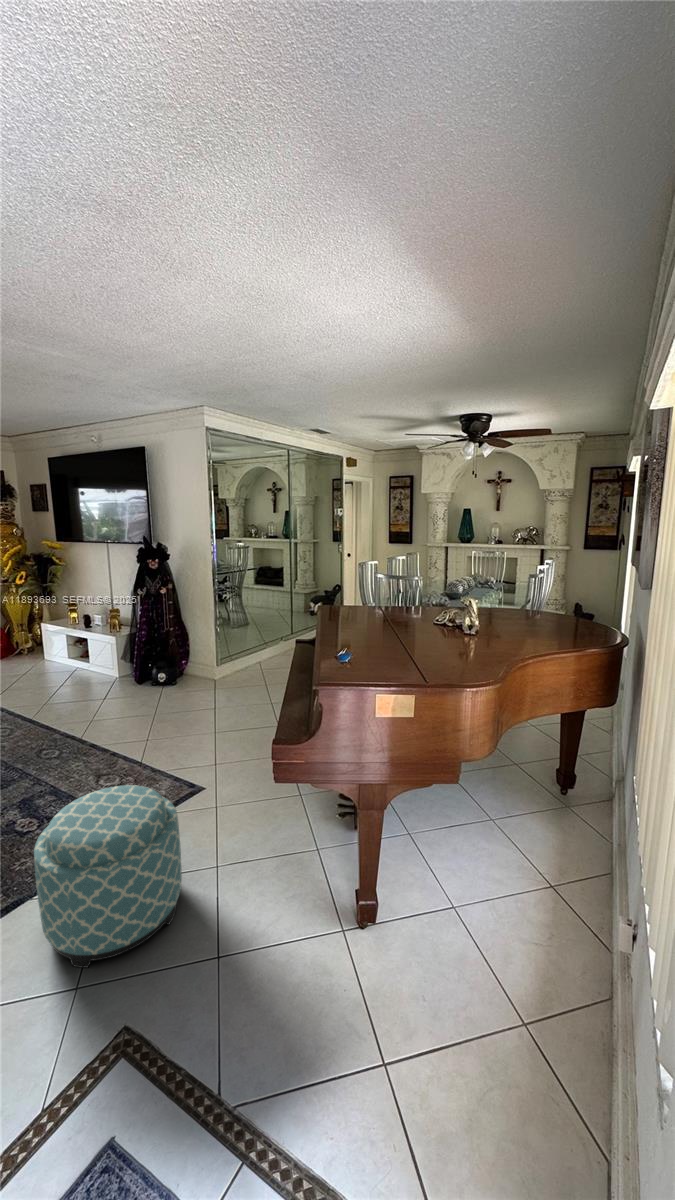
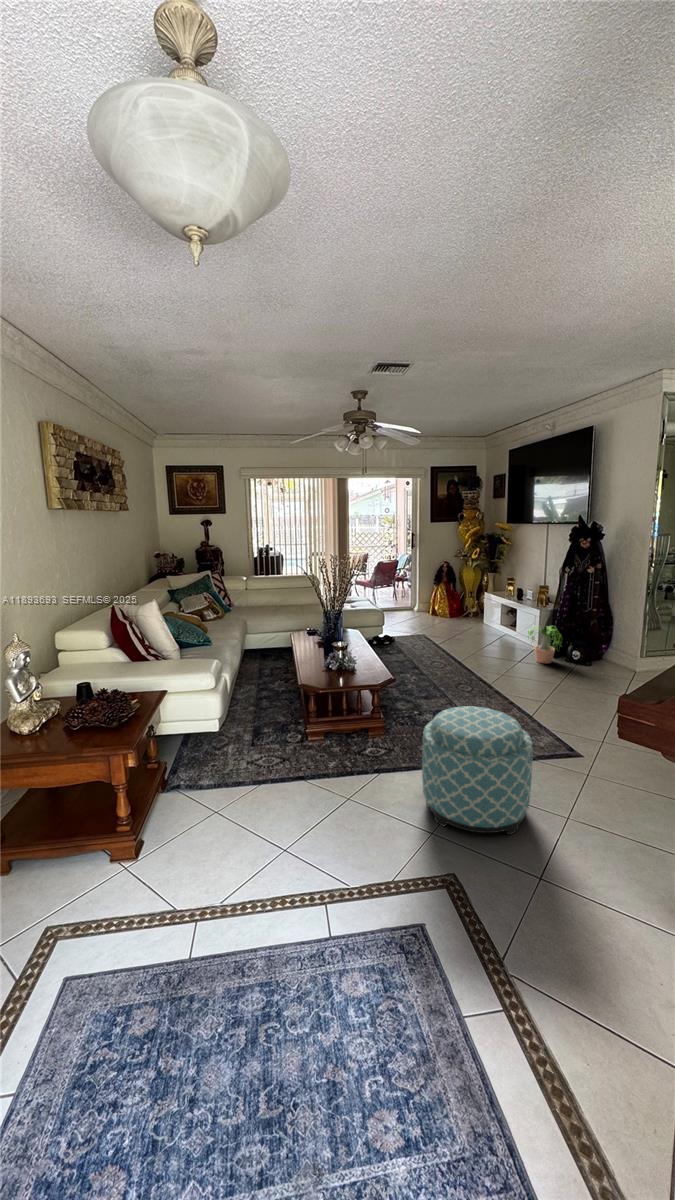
potted plant: none [102,652,152,695] -> present [528,626,561,664]

